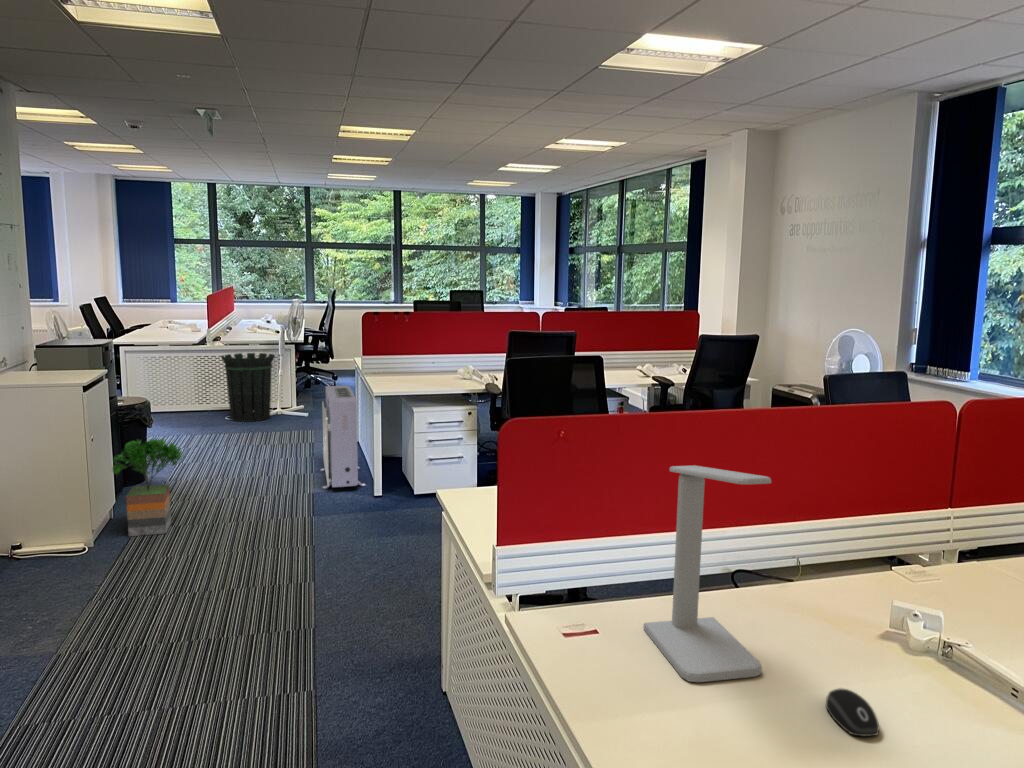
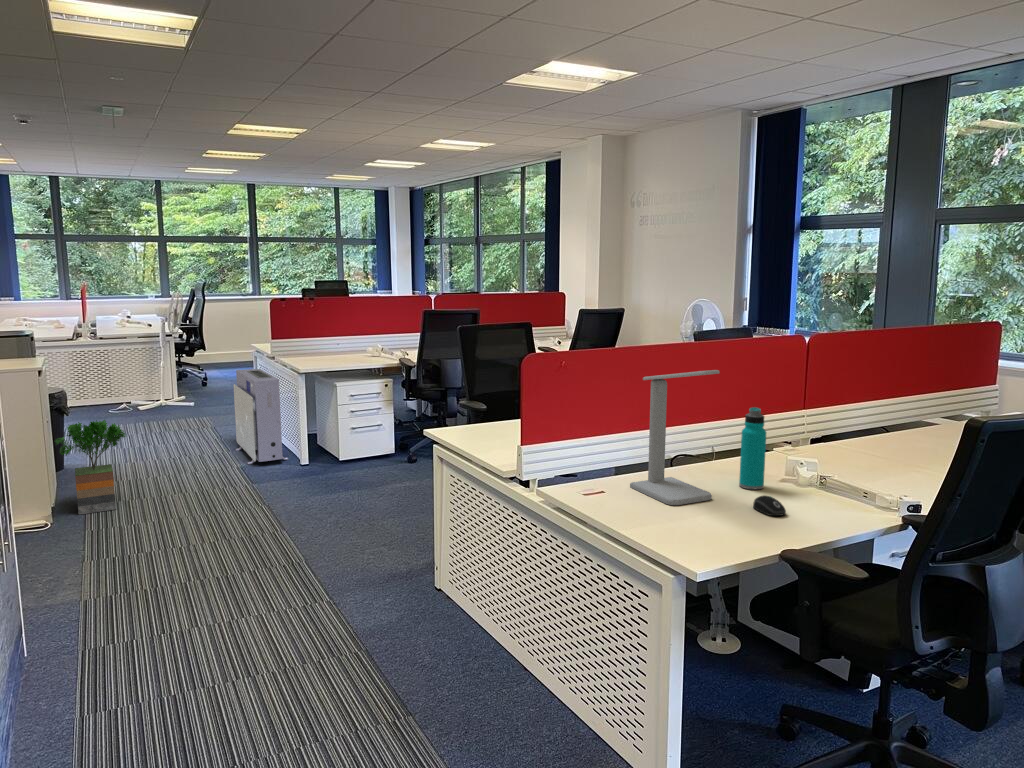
waste bin: present [221,353,275,422] -> none [98,345,156,415]
water bottle: none [820,527,867,660] -> present [739,407,766,490]

